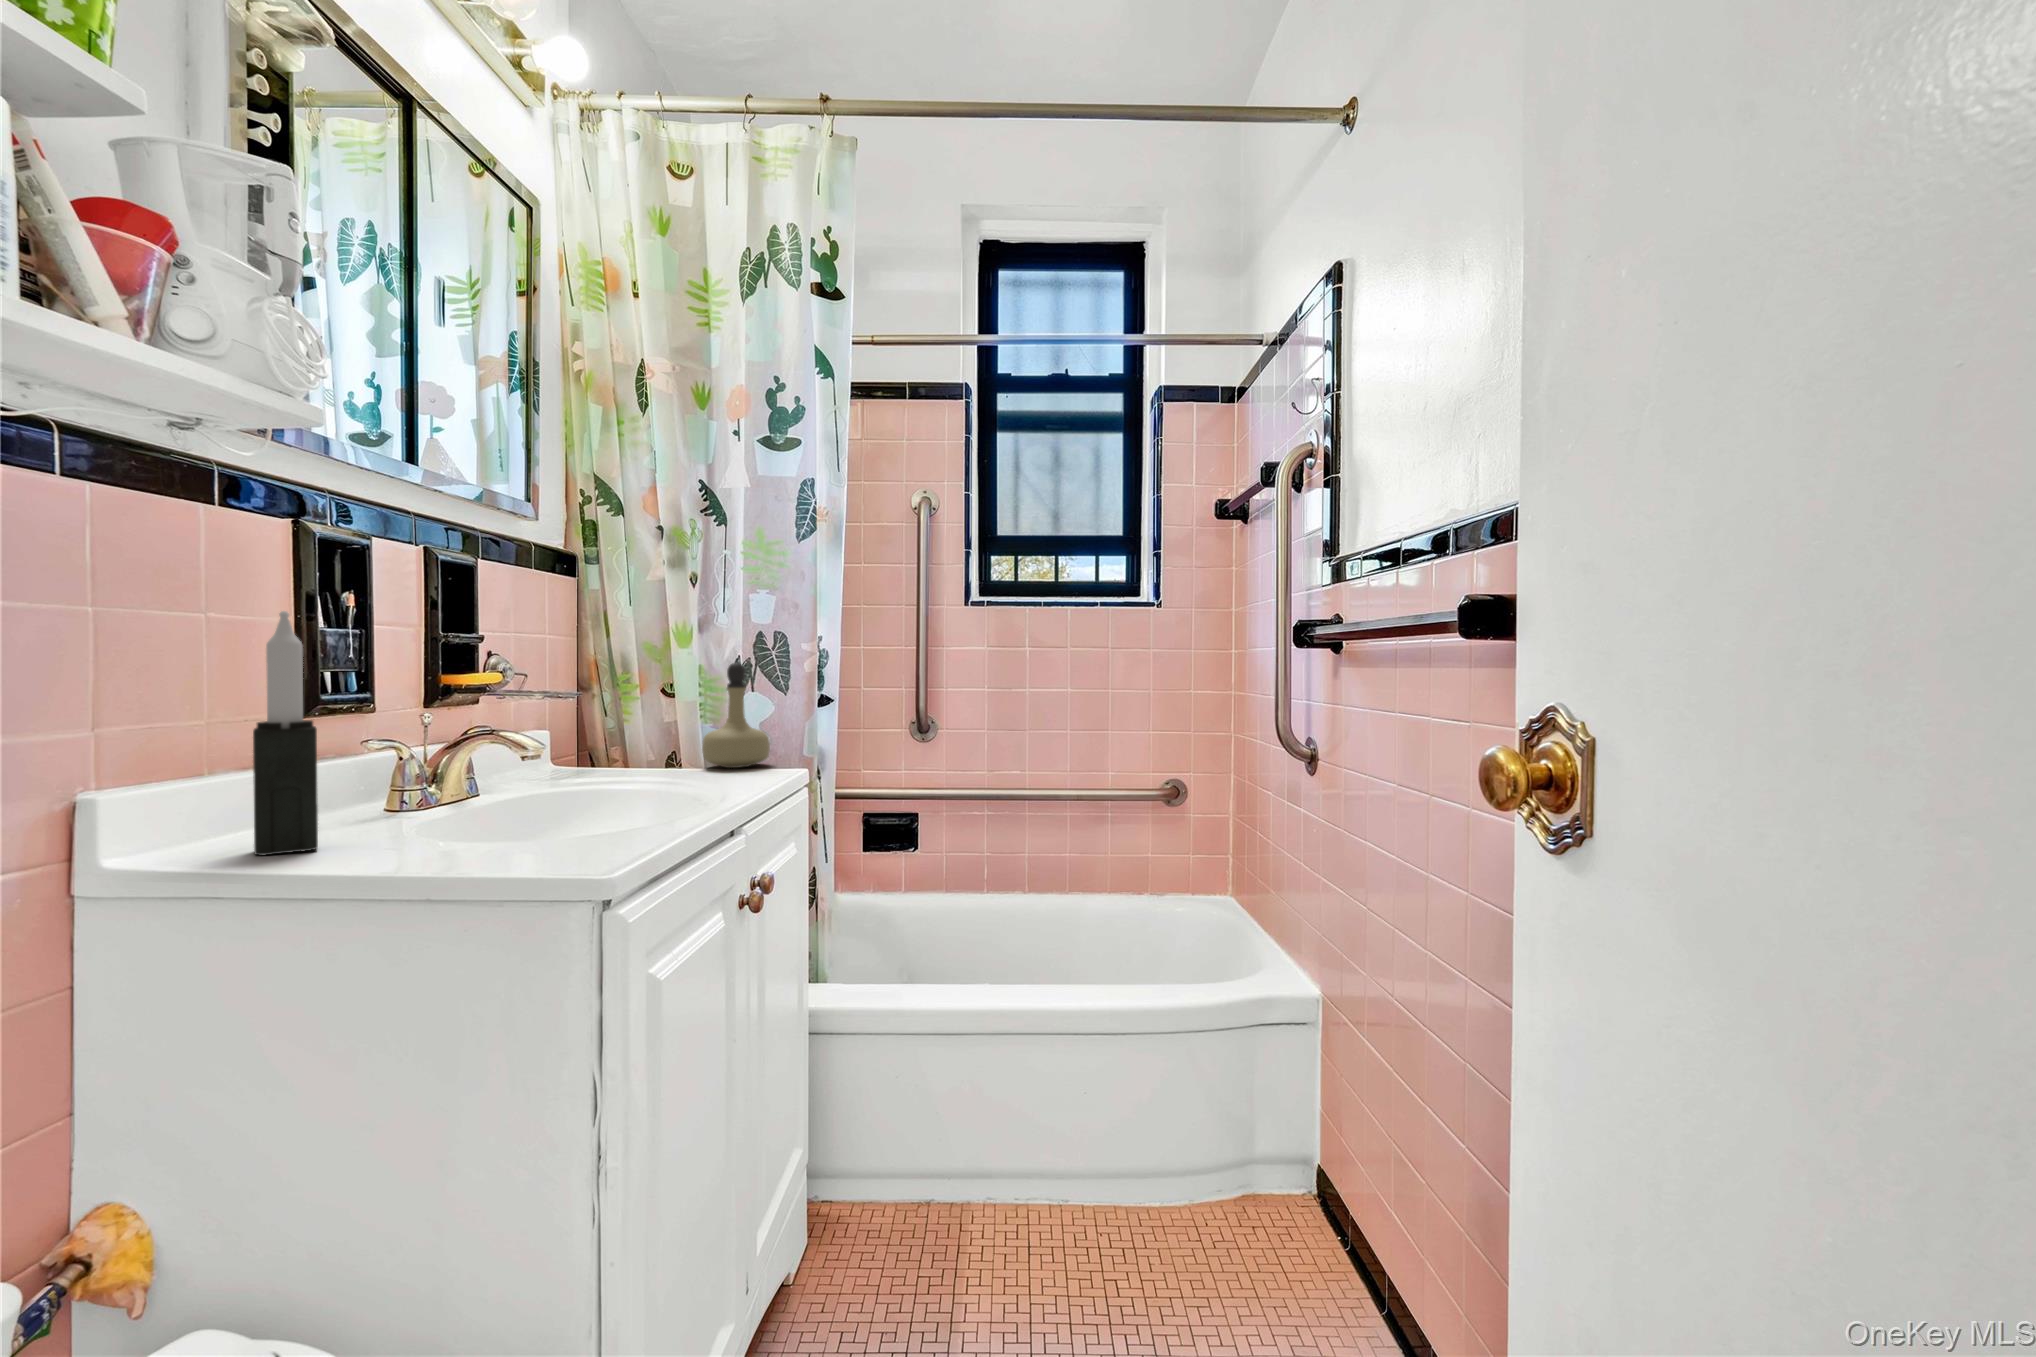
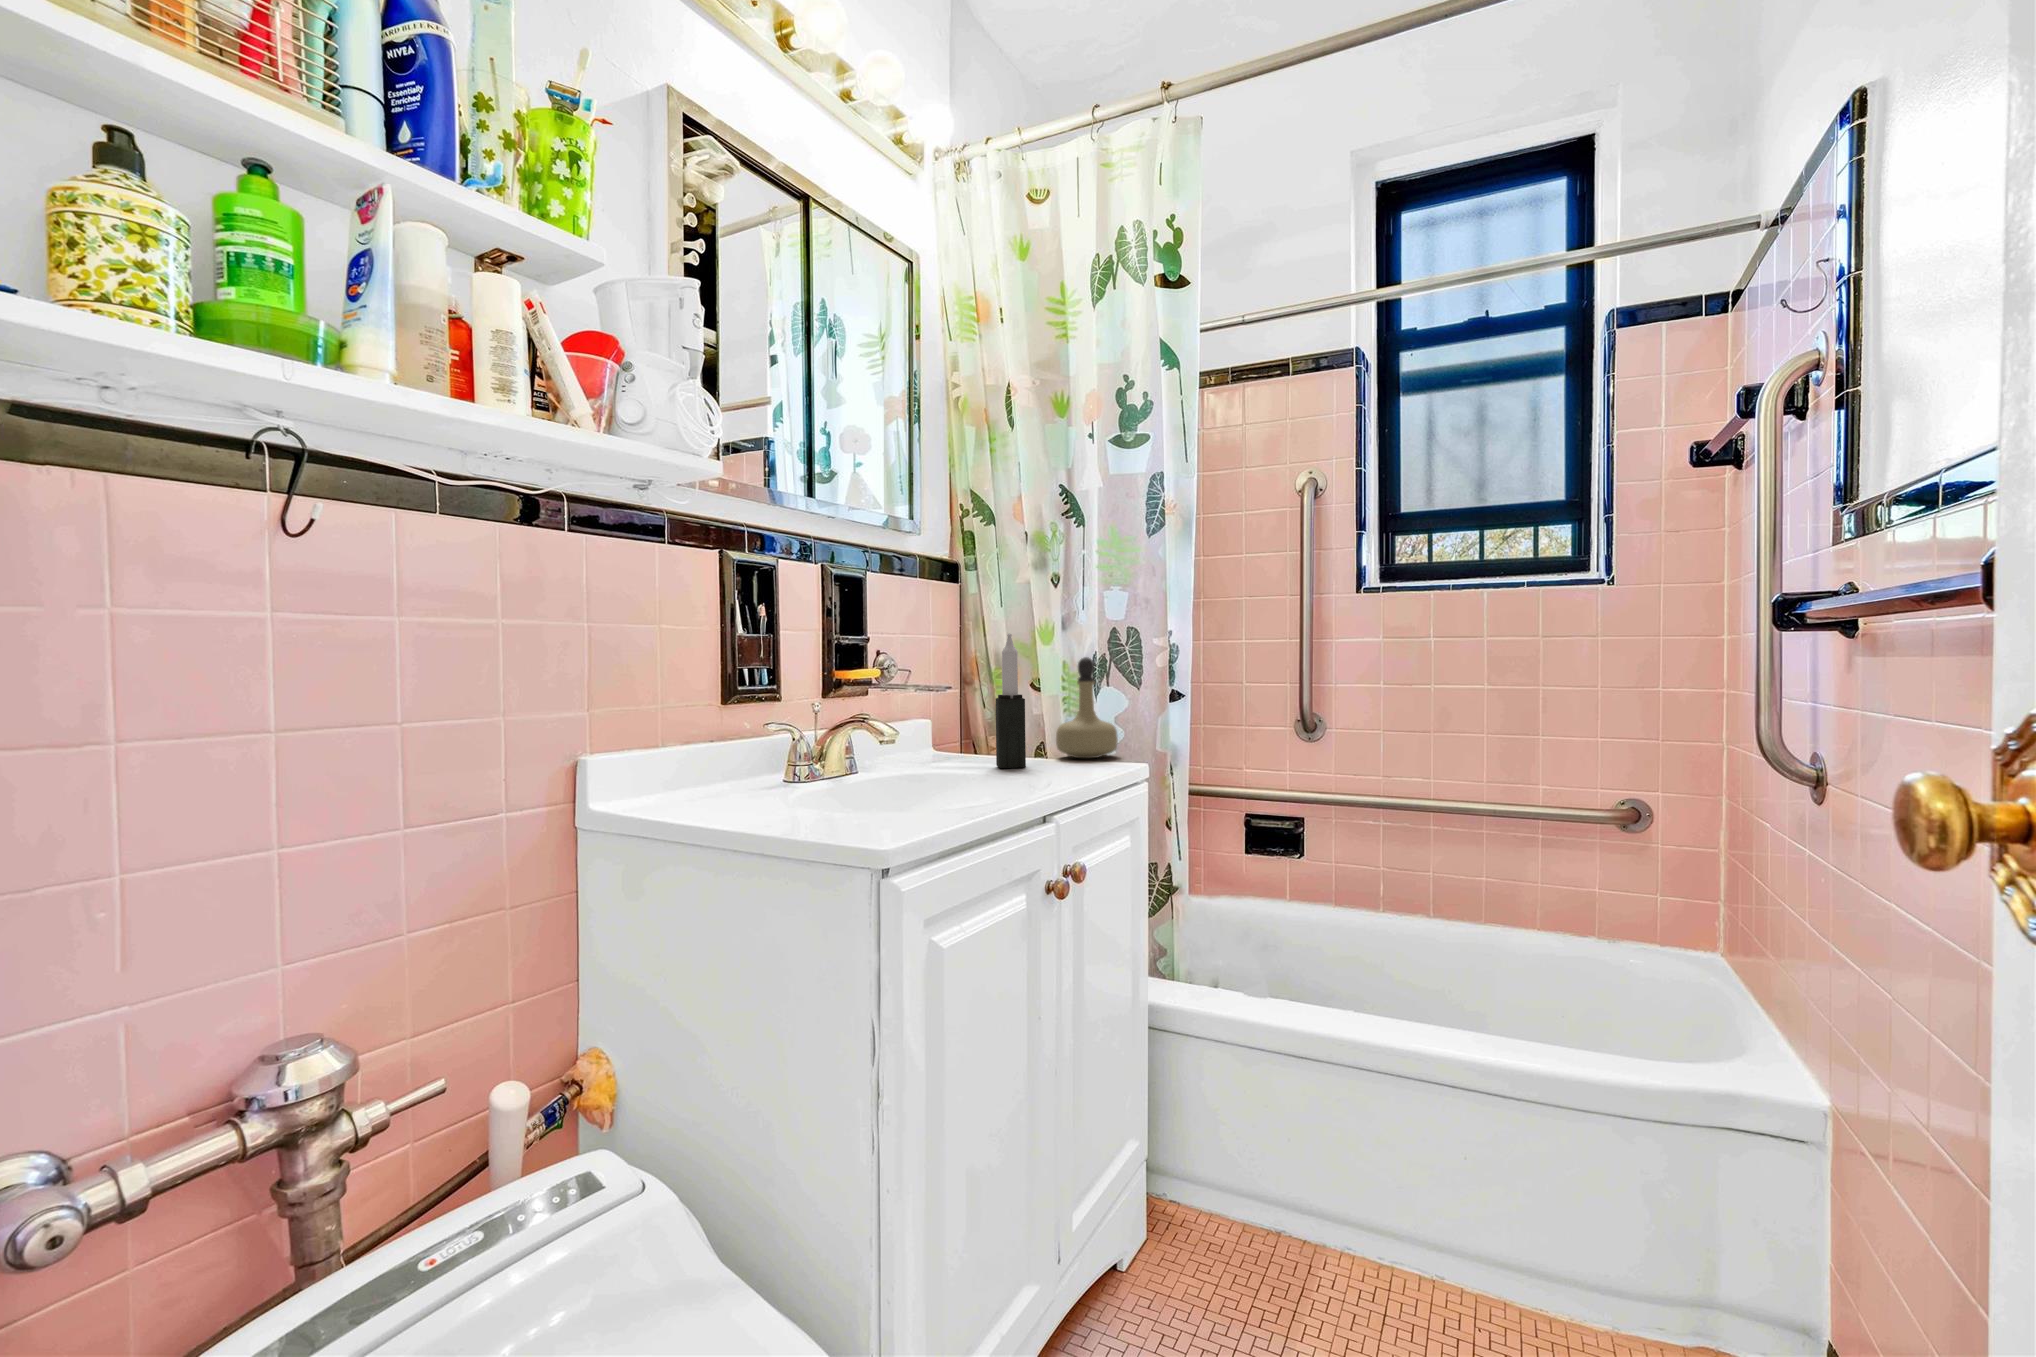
candle: present [253,611,318,855] -> present [996,633,1026,768]

